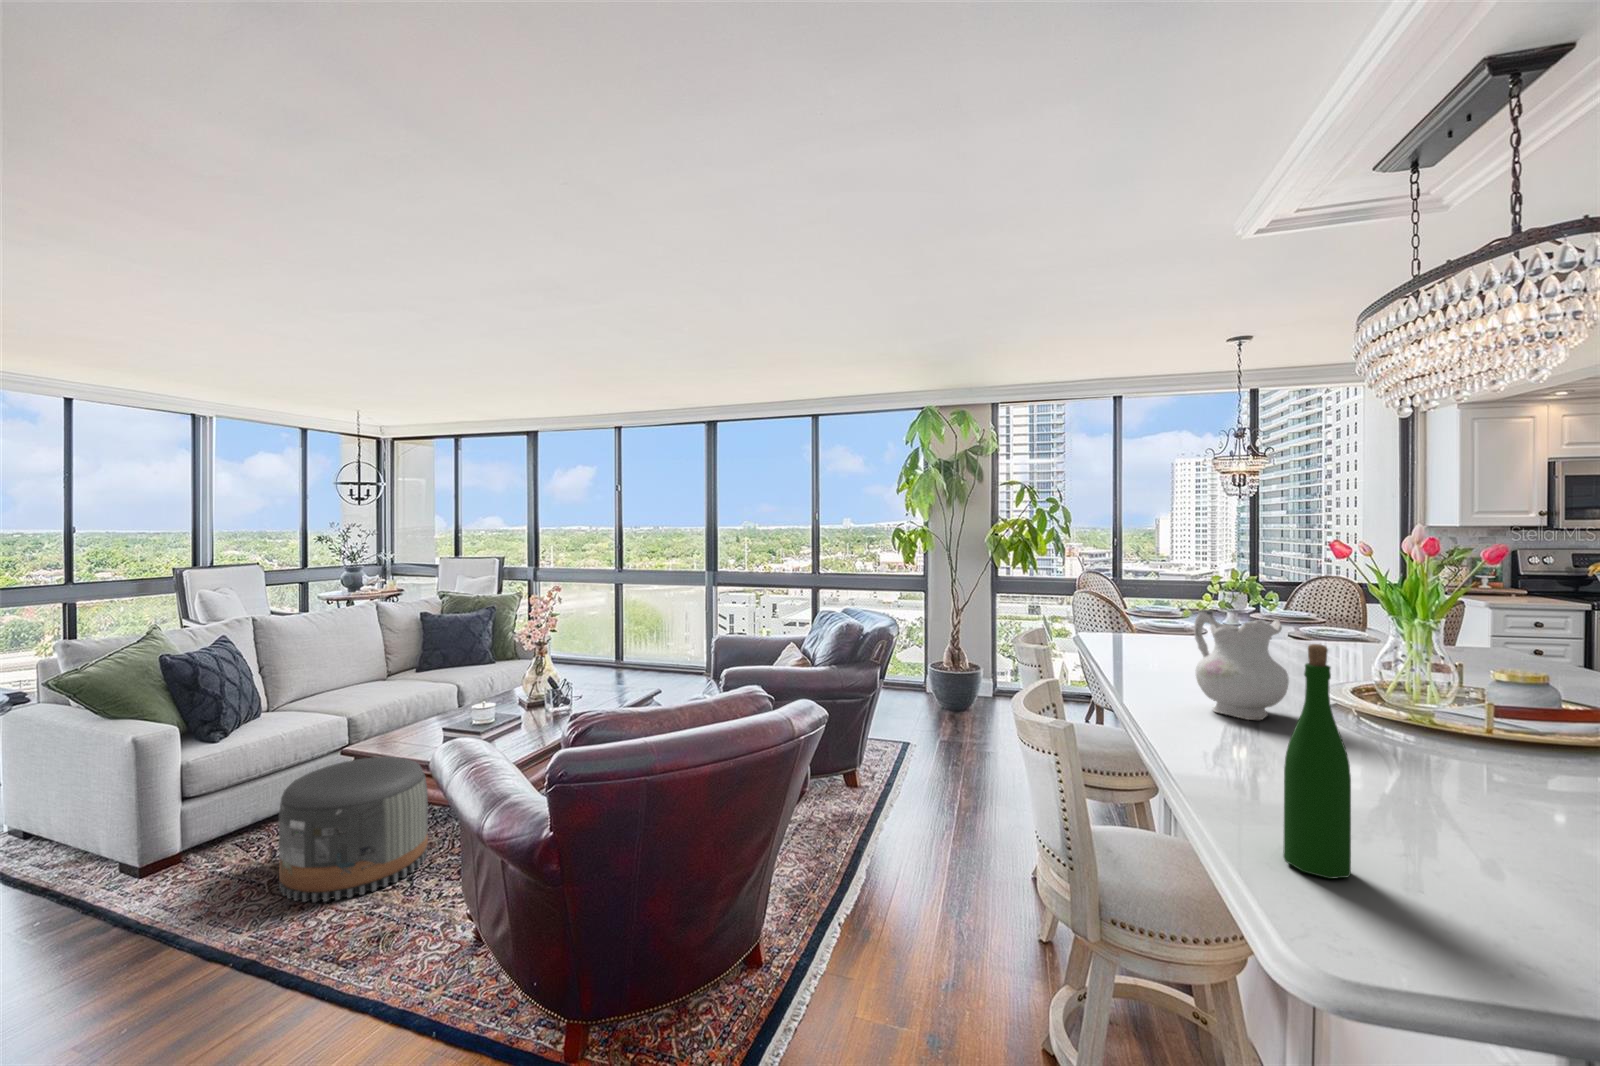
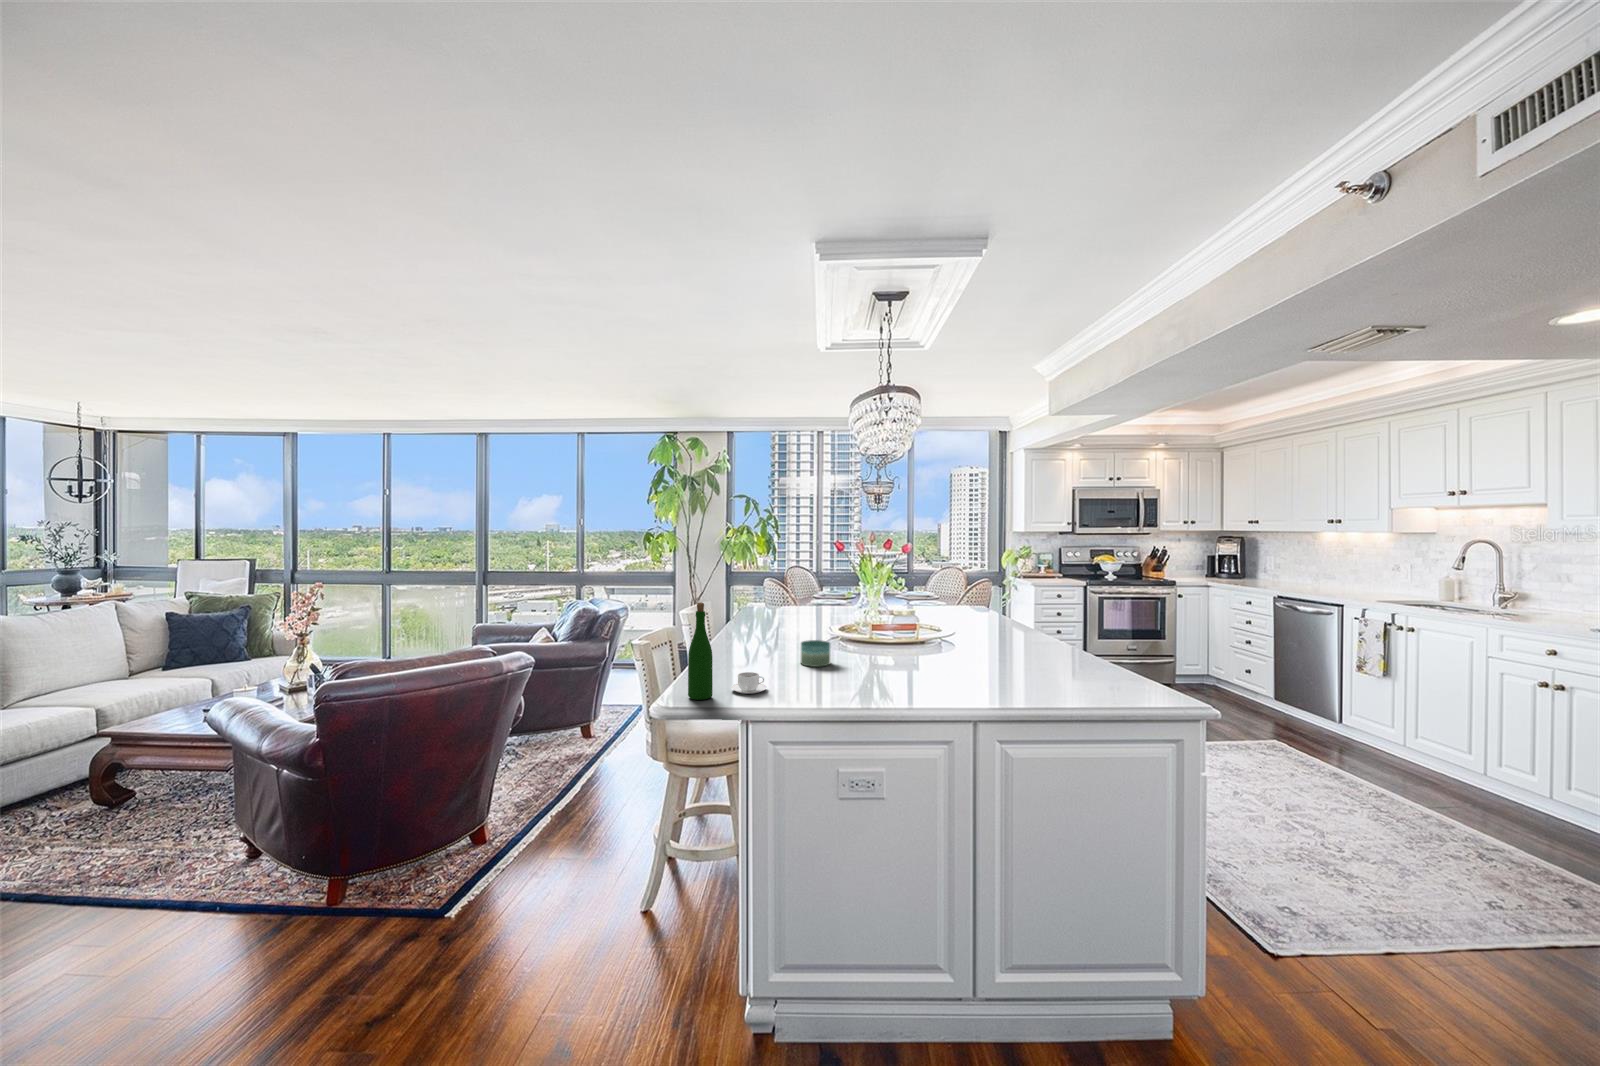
ceramic pitcher: present [1194,609,1289,720] -> none [744,590,787,650]
candle: none [1387,716,1473,779] -> present [801,640,830,667]
pouf: present [279,757,428,902] -> none [40,736,194,856]
coffee cup: none [1355,804,1470,867] -> present [731,672,767,694]

